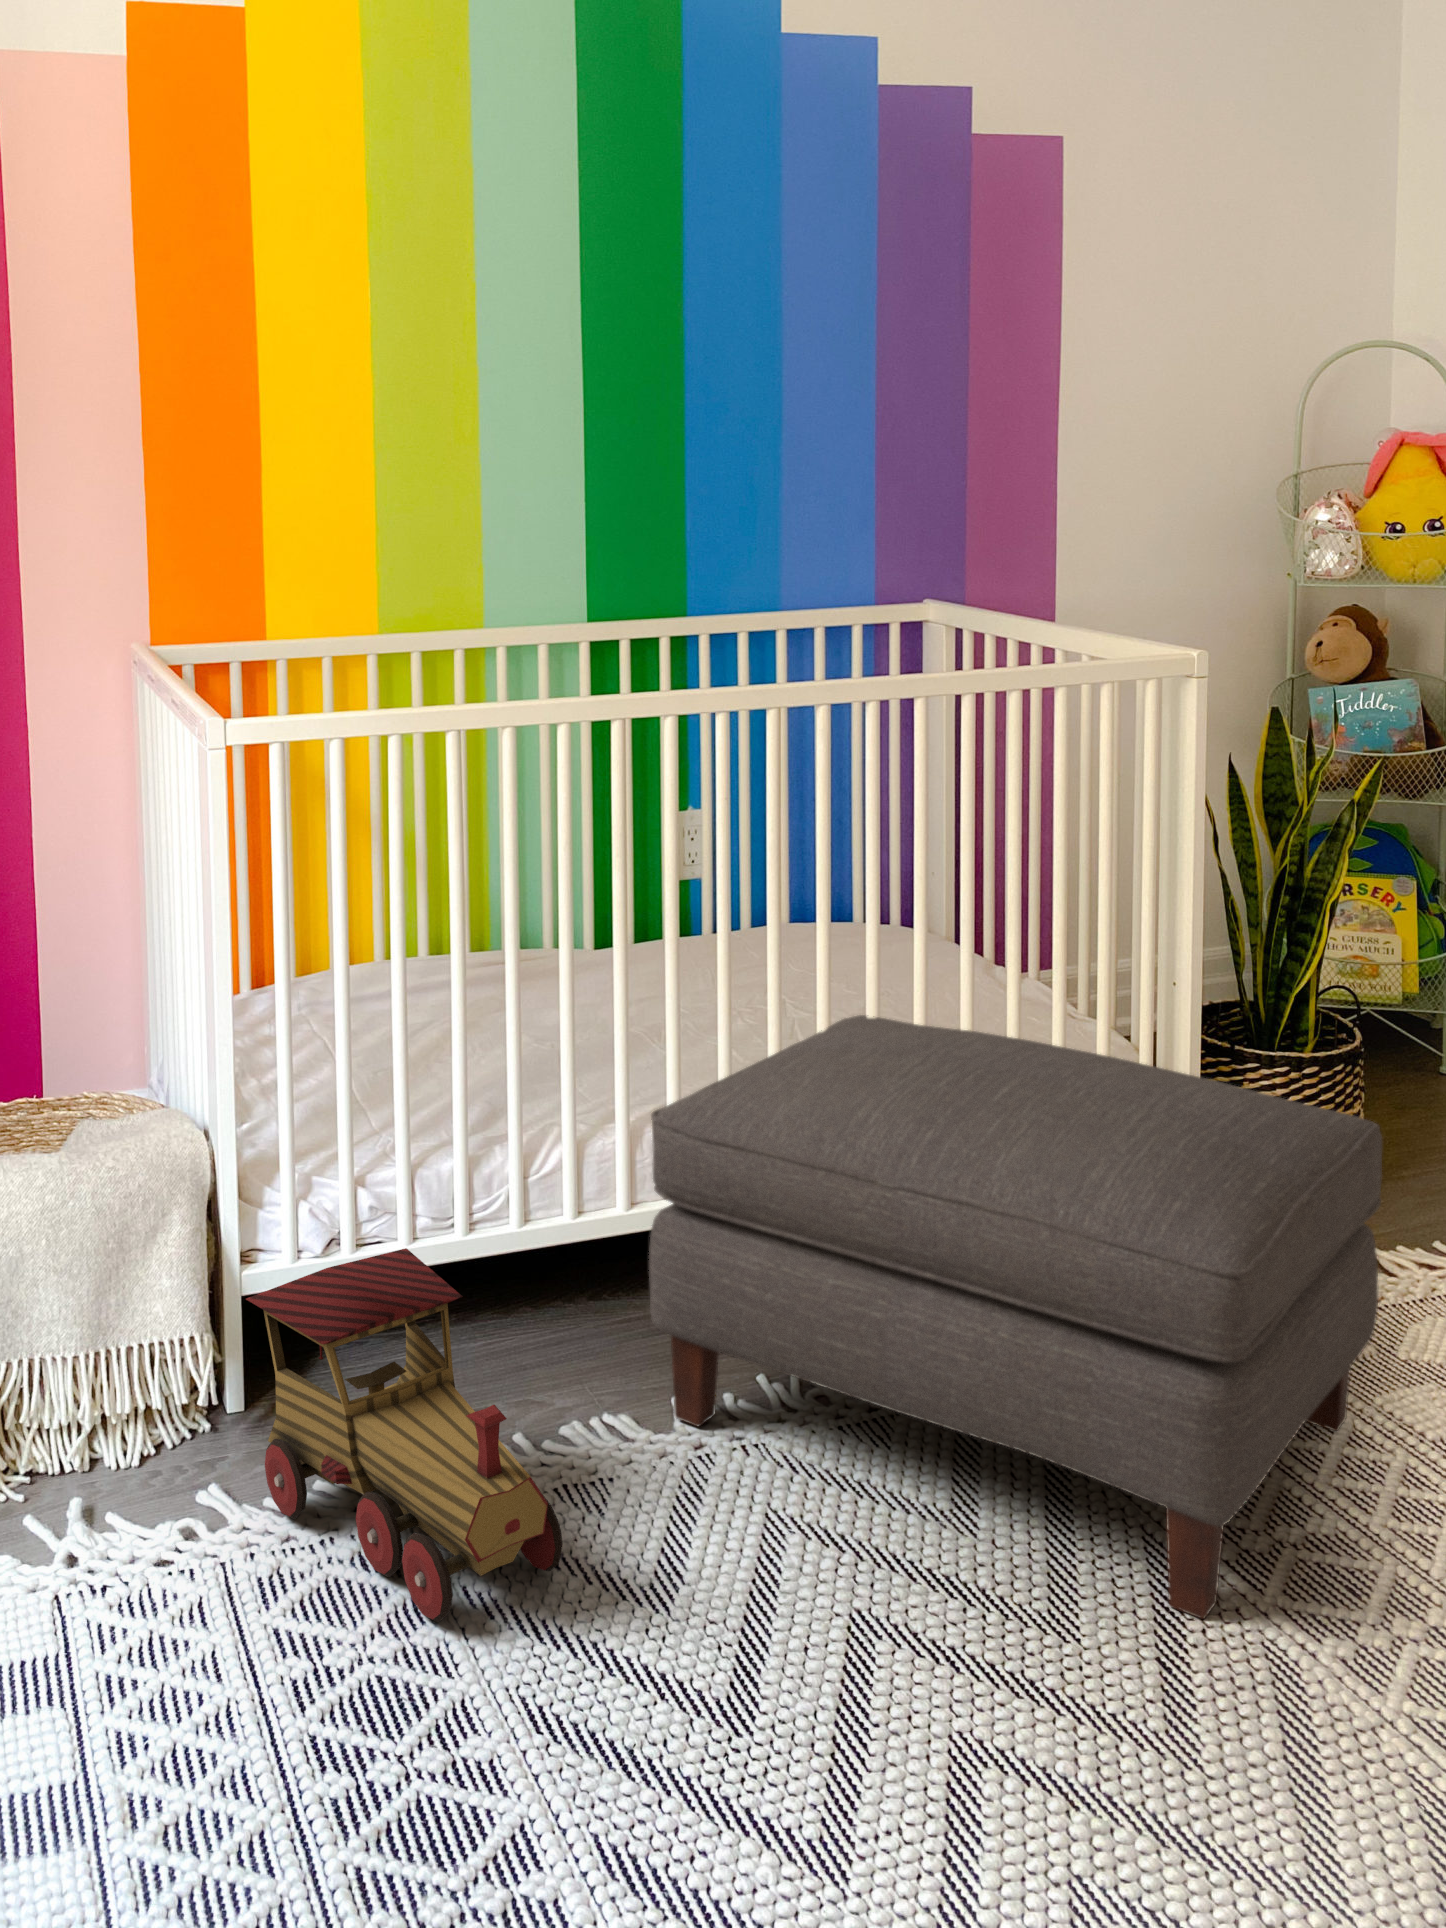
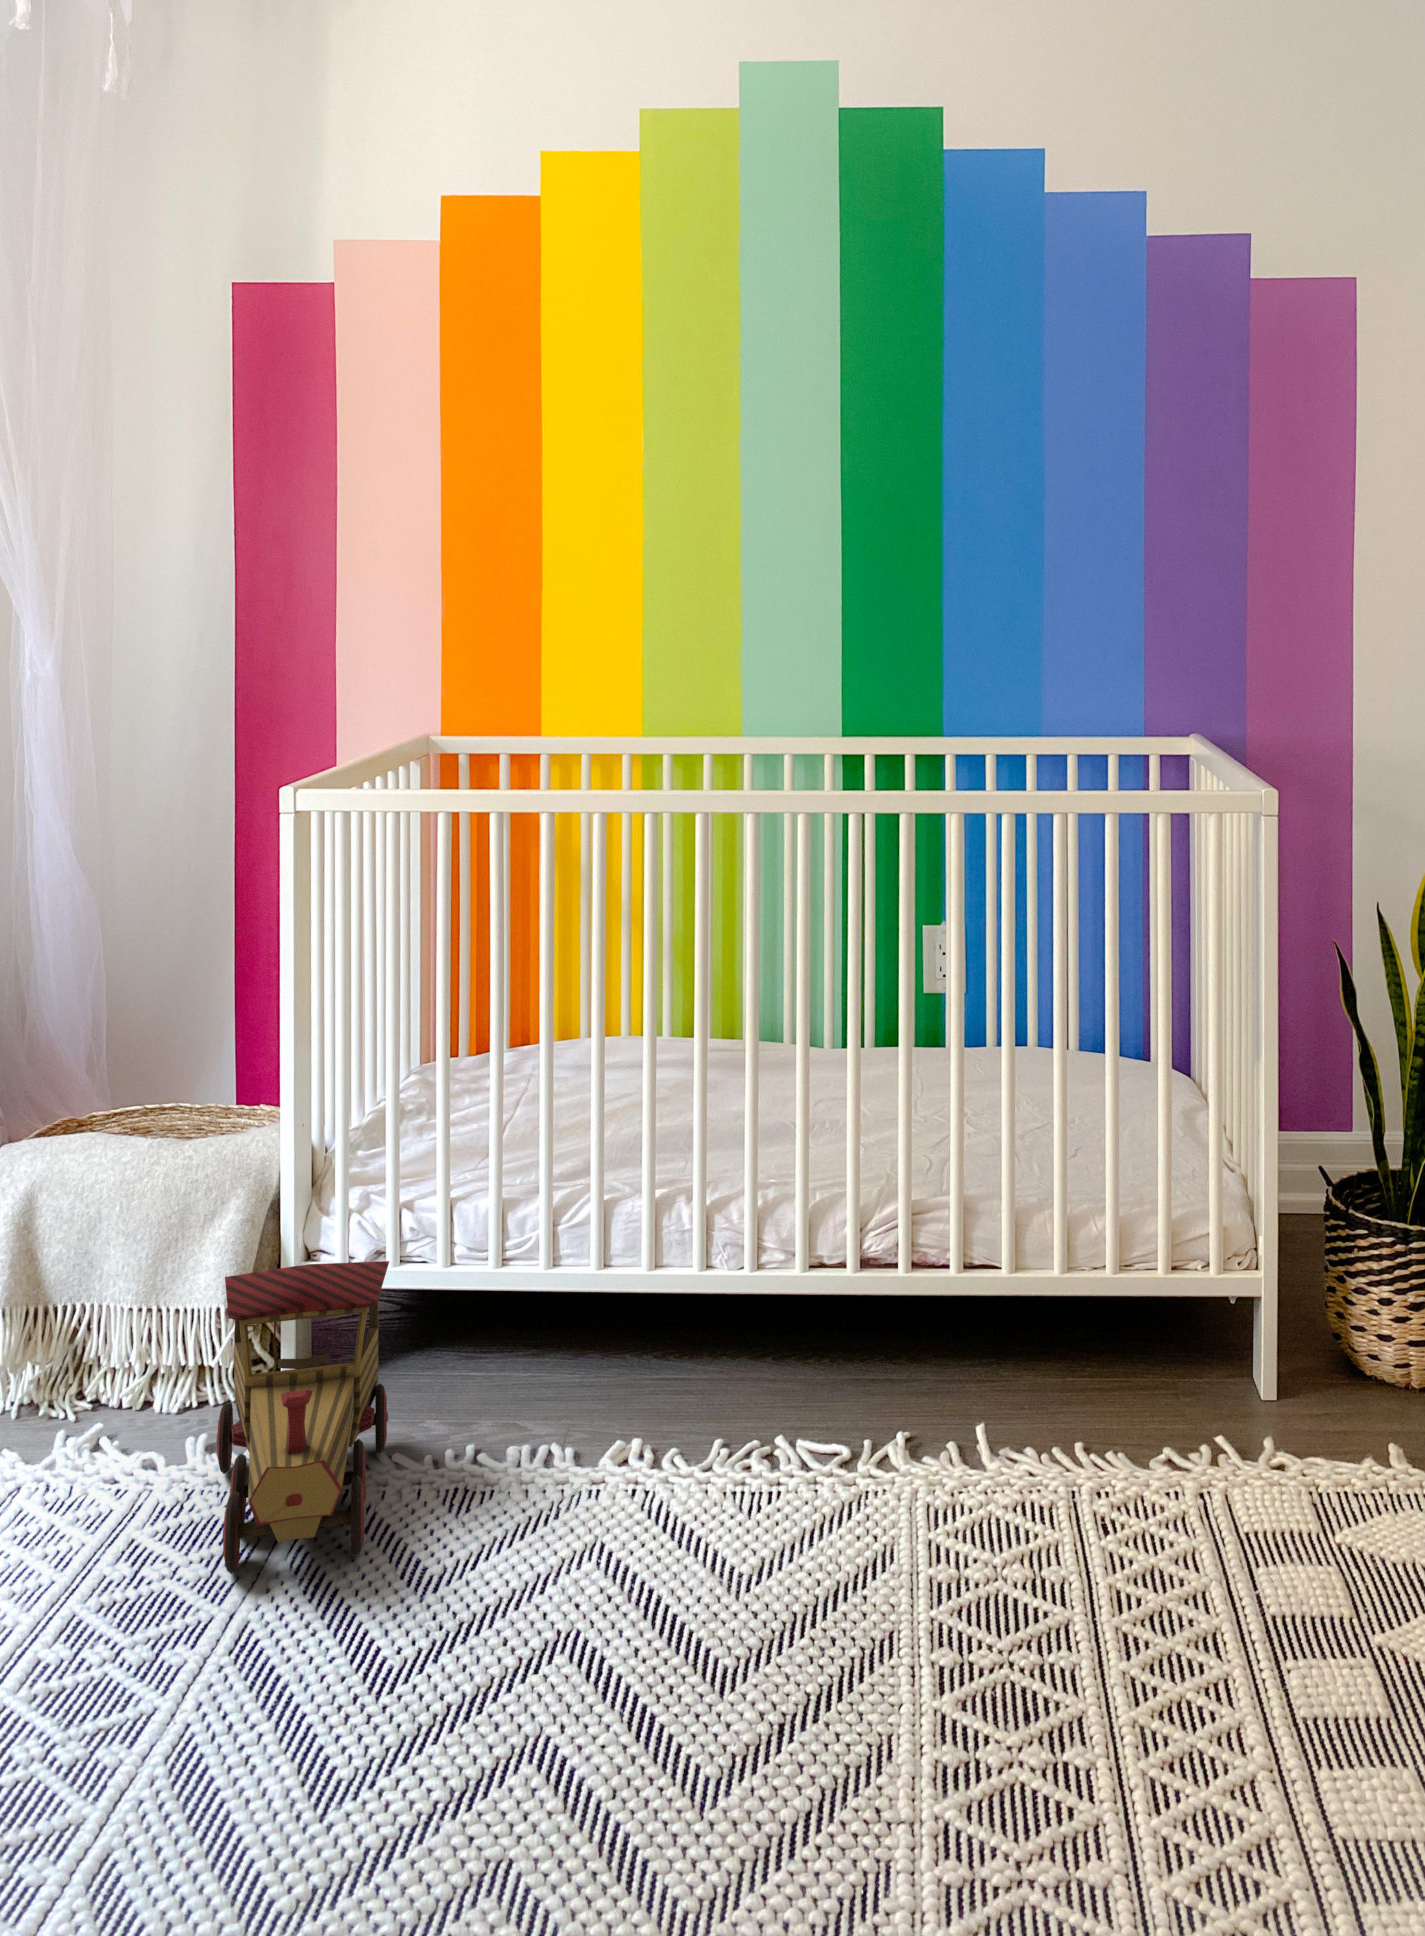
ottoman: present [649,1015,1382,1619] -> none [583,1119,1236,1733]

